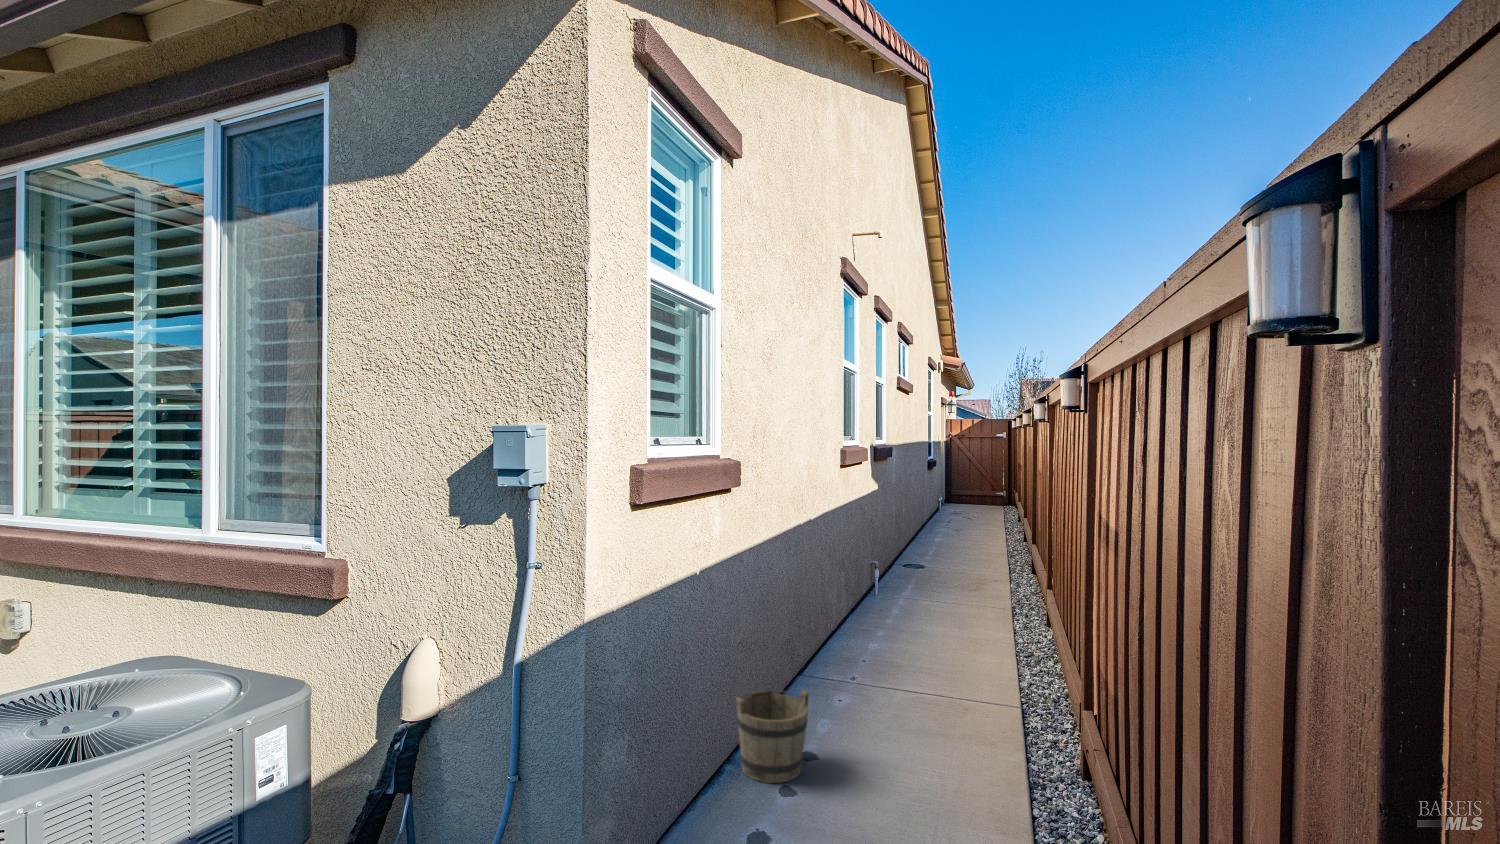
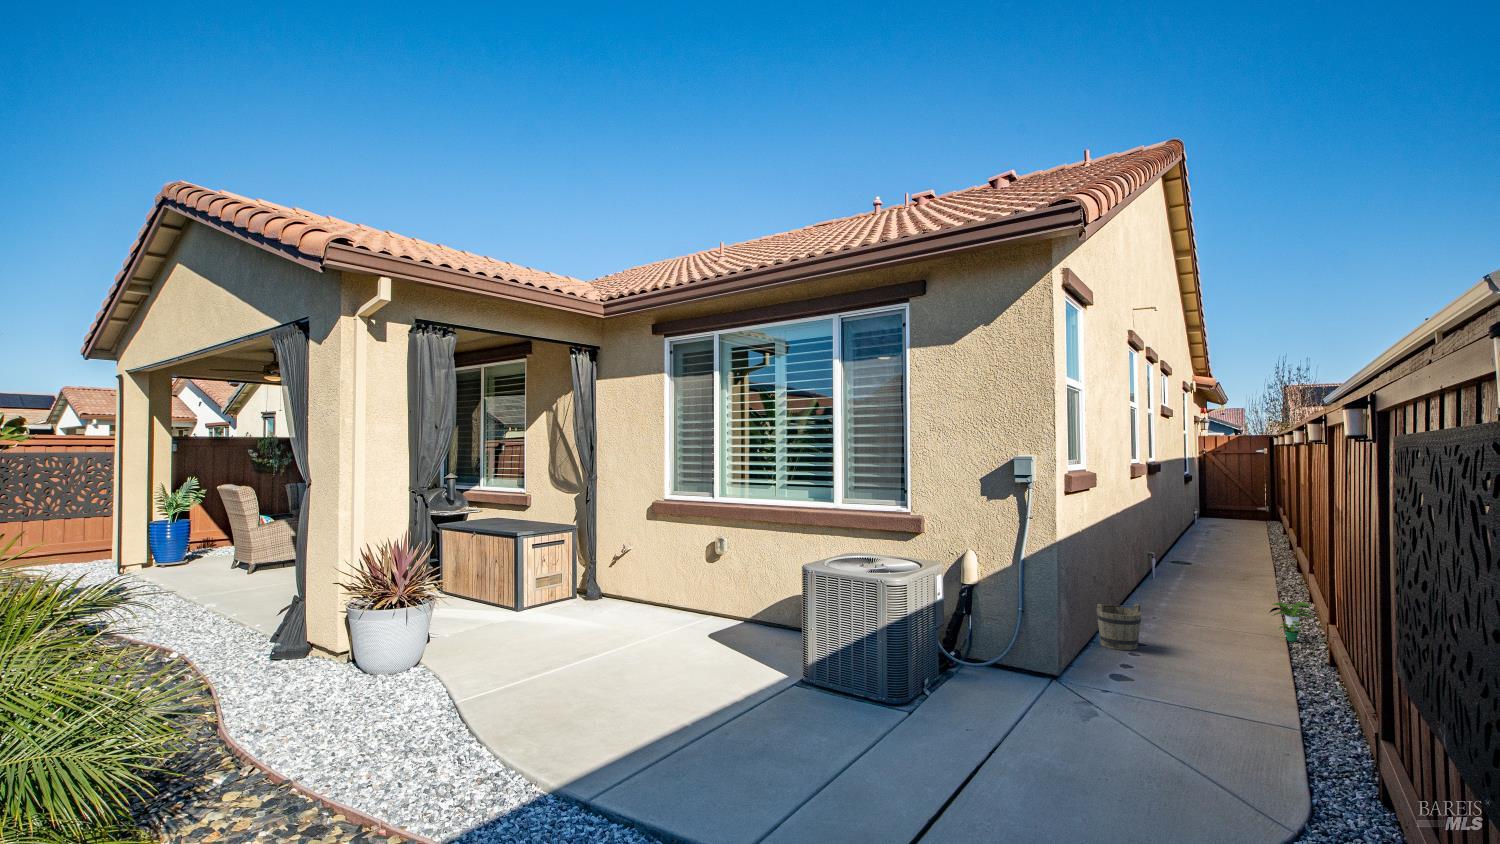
potted plant: none [1007,655,1070,723] -> present [1270,602,1314,642]

